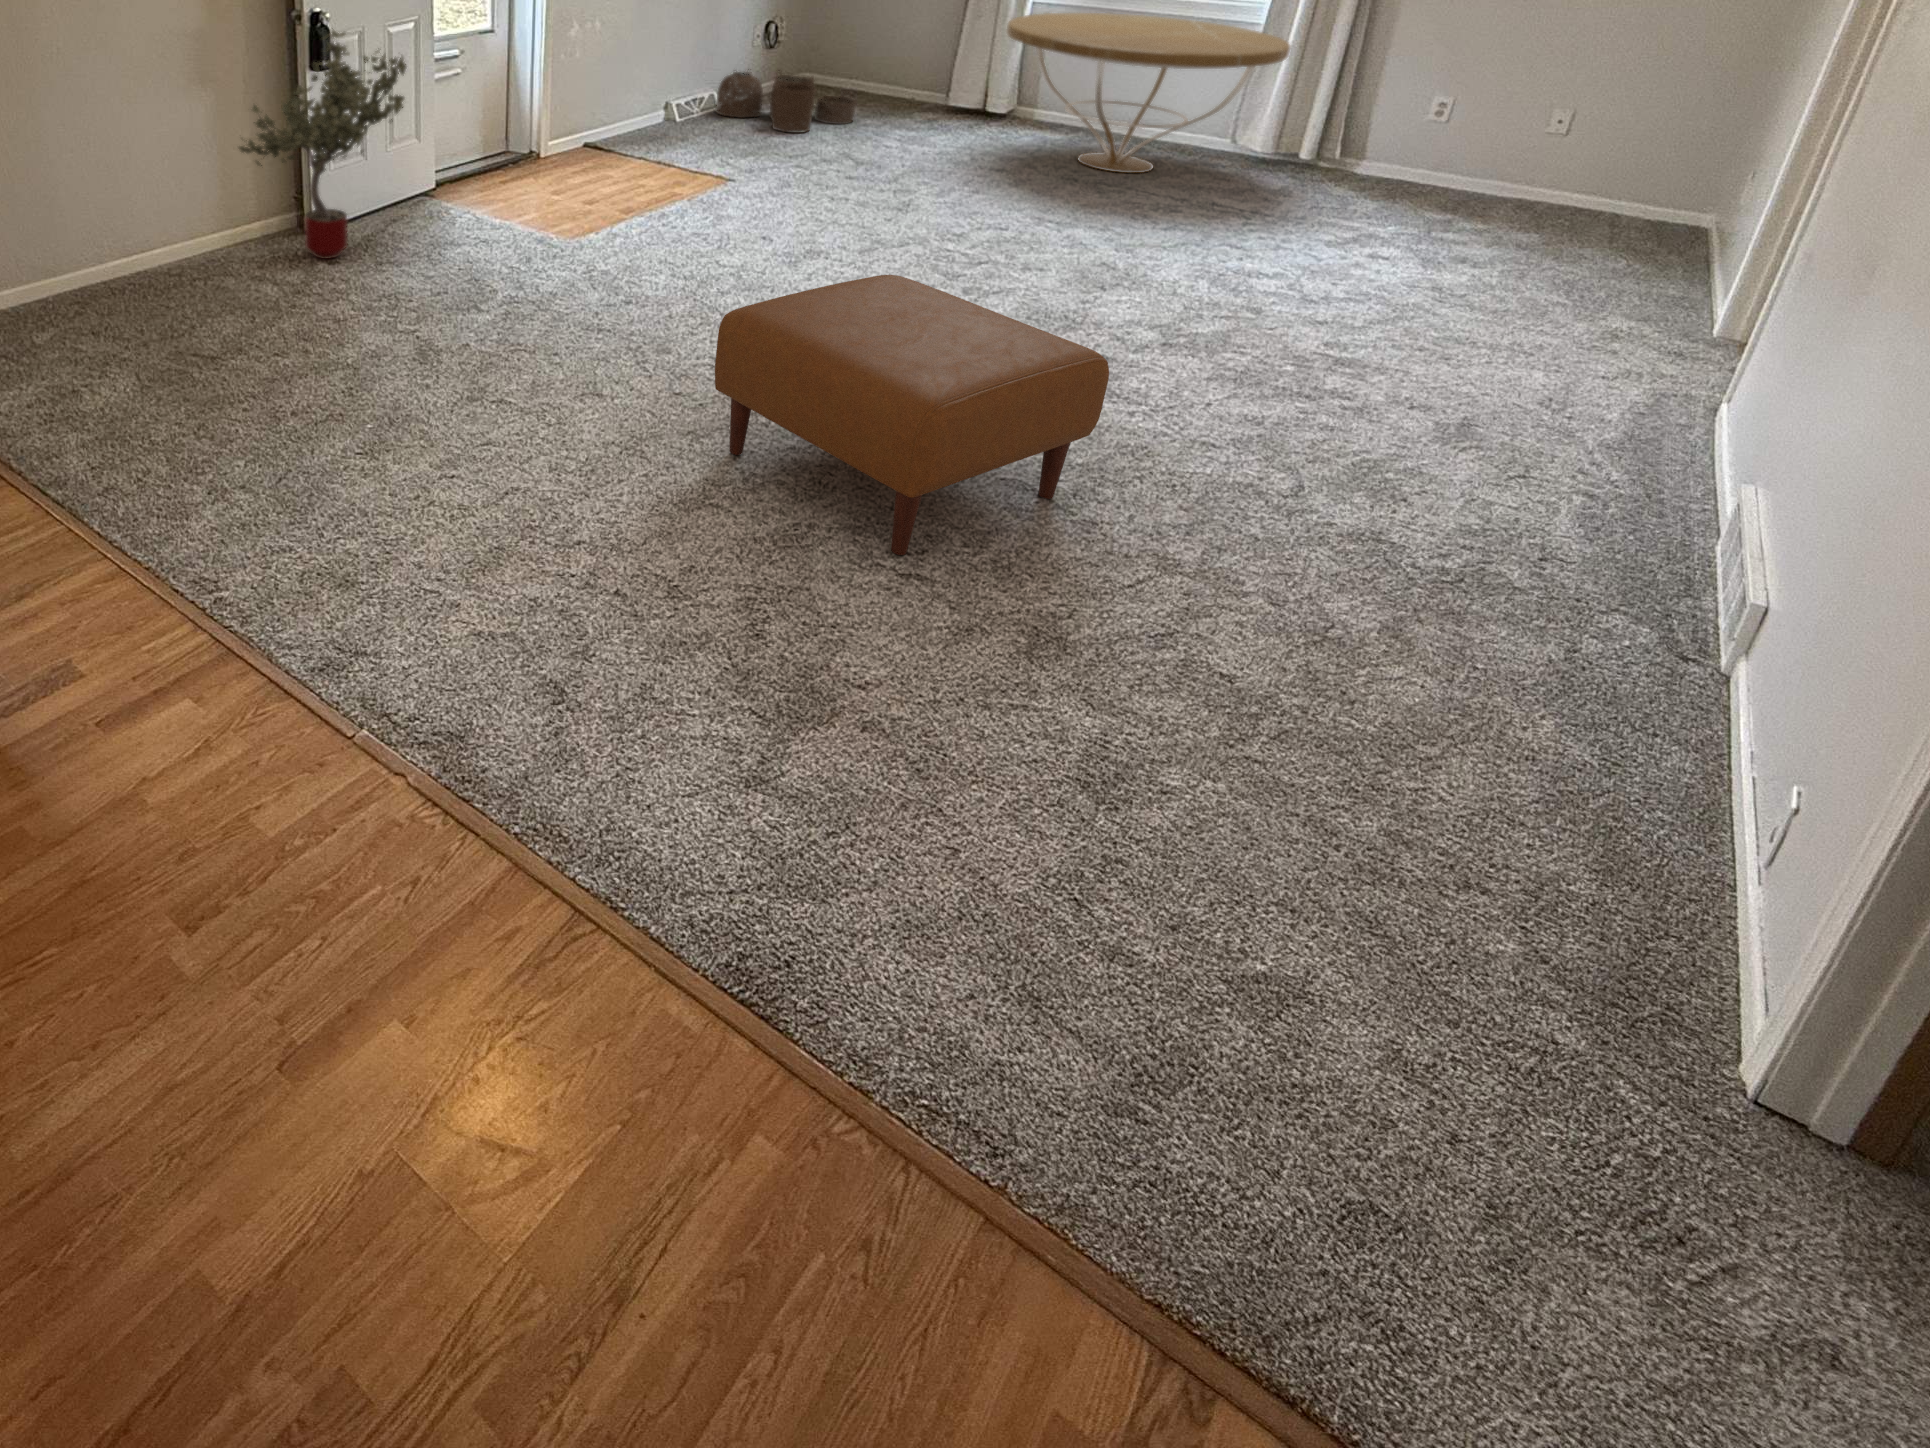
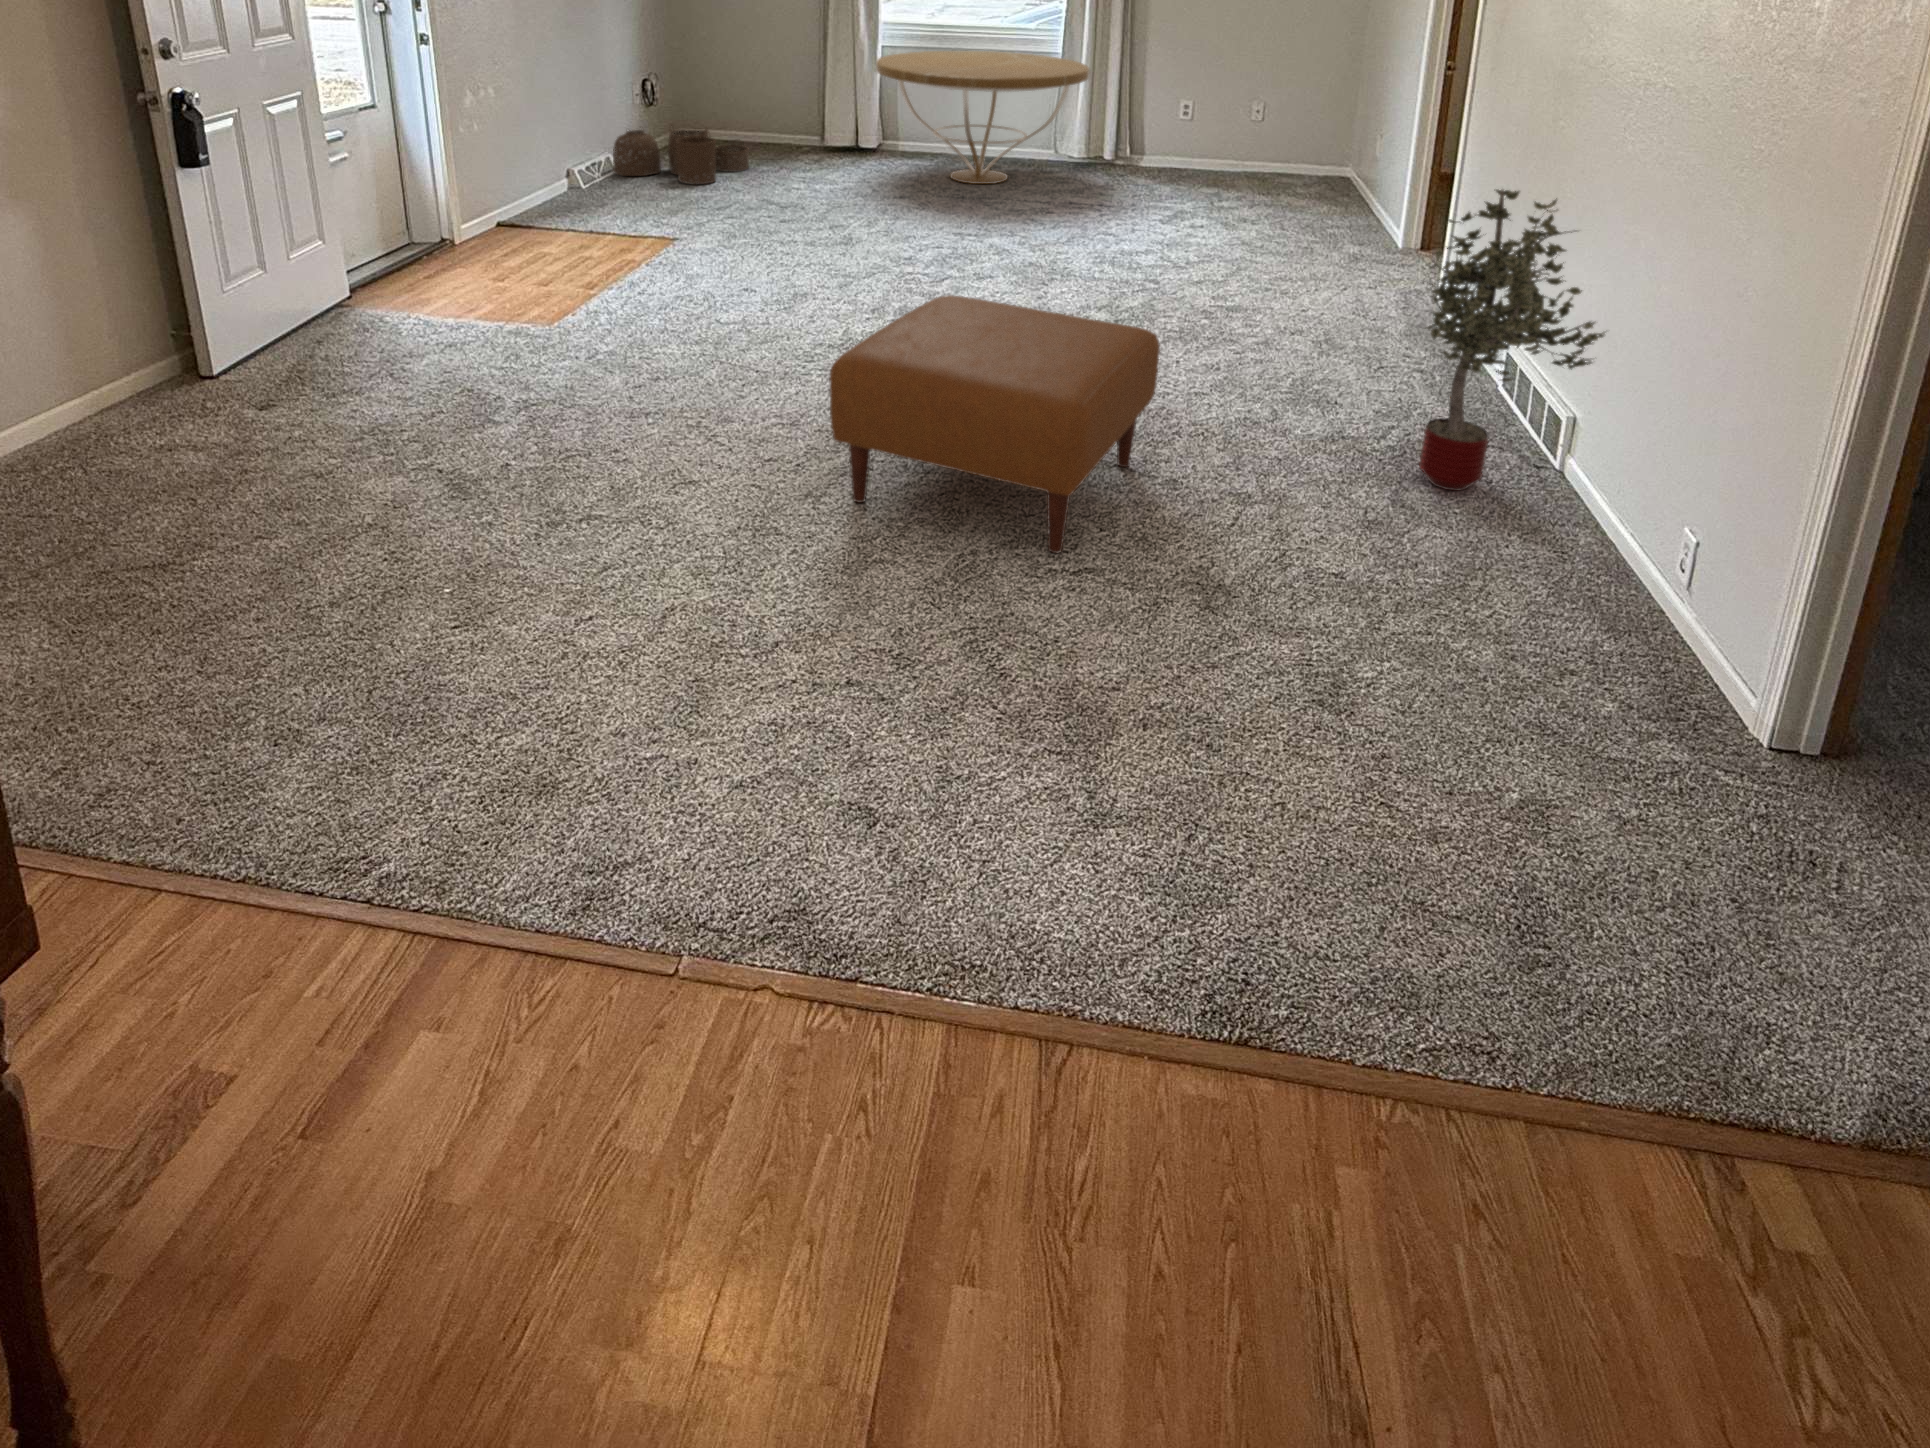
potted tree: present [239,28,406,259] -> present [1419,189,1605,491]

